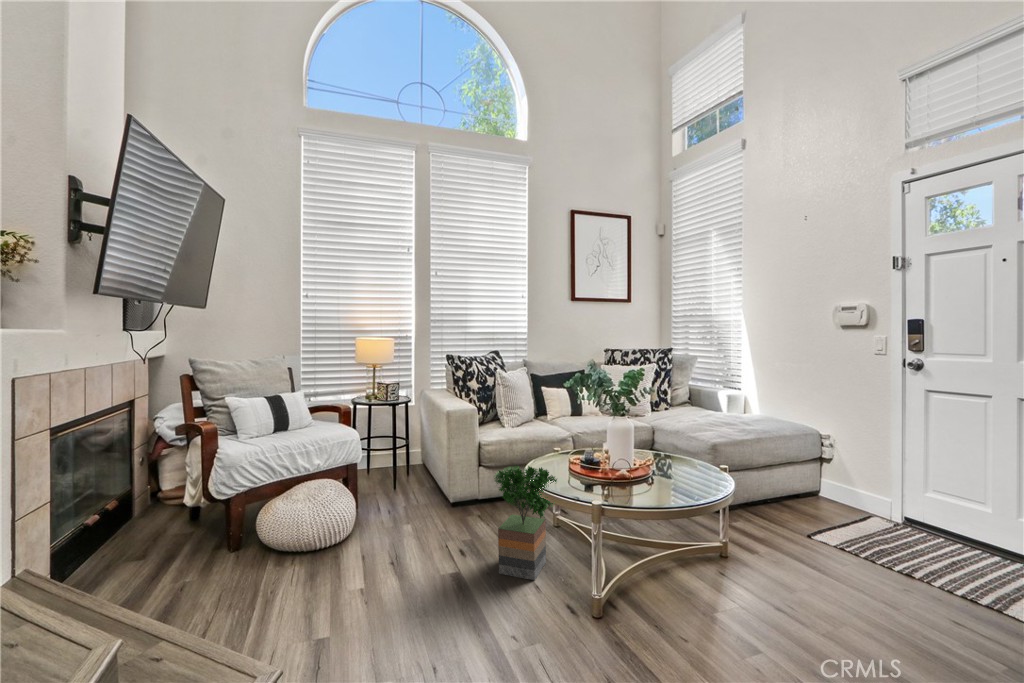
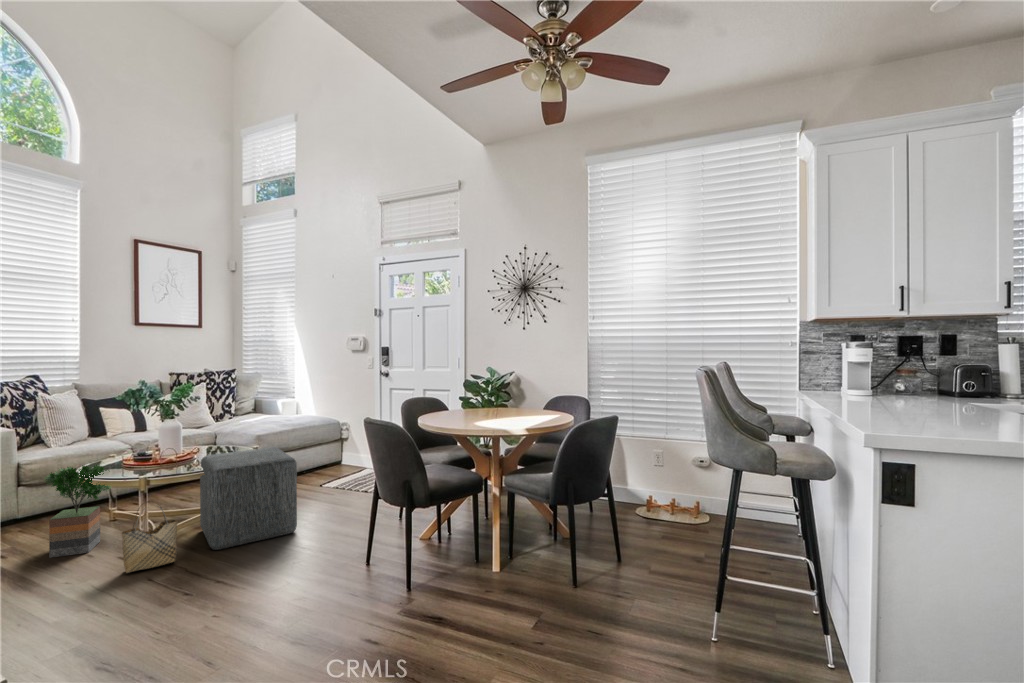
ottoman: none [658,479,826,655] -> present [200,447,297,550]
woven basket: none [569,548,640,658] -> present [121,501,178,573]

